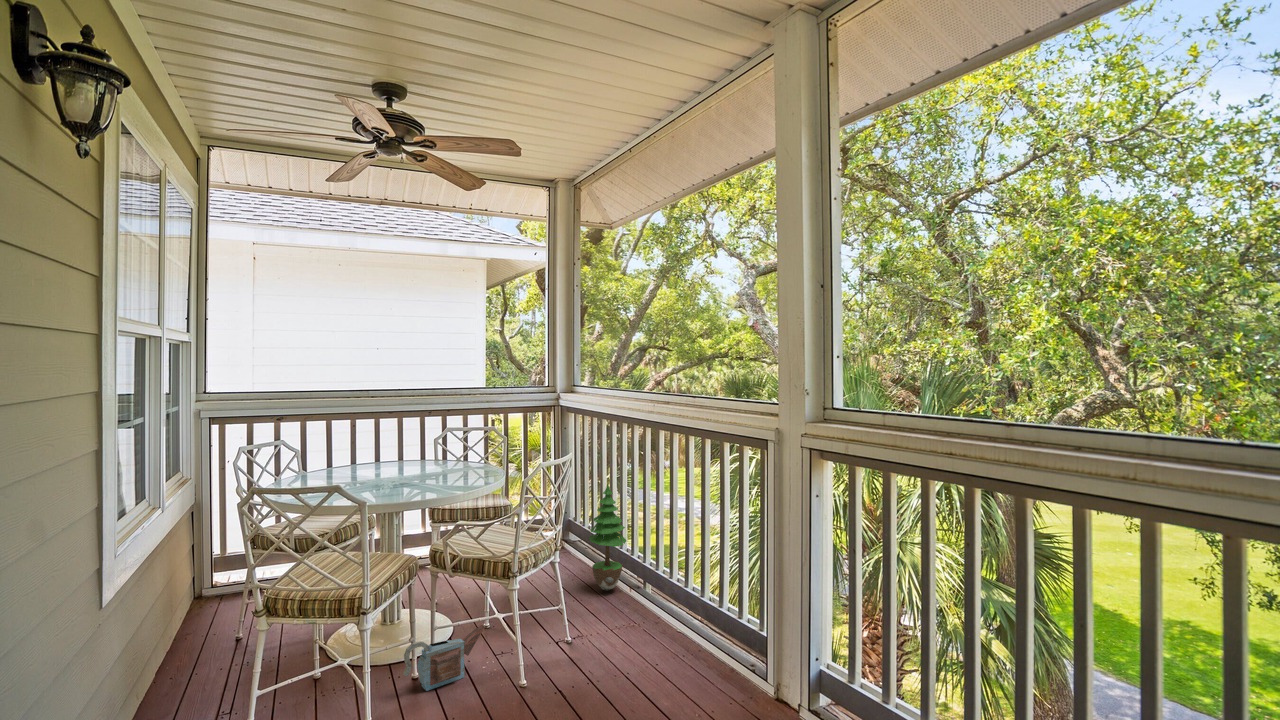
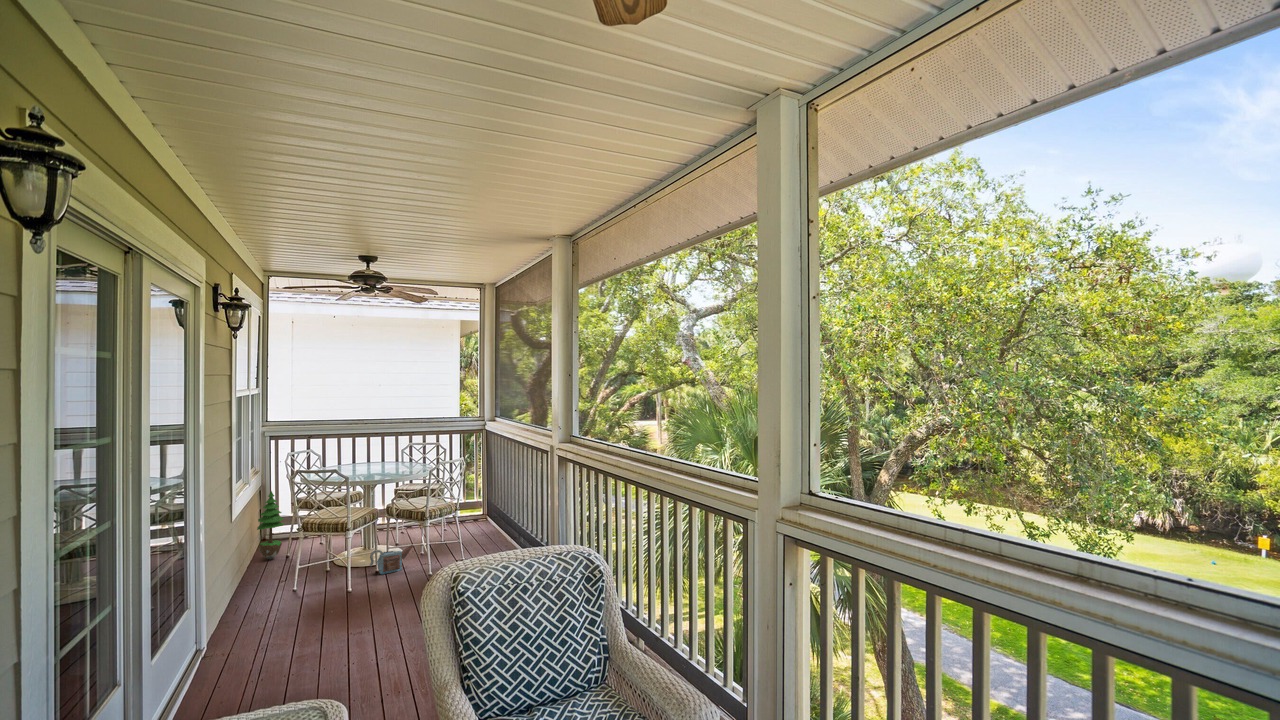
potted tree: present [589,485,626,591] -> present [257,491,284,560]

